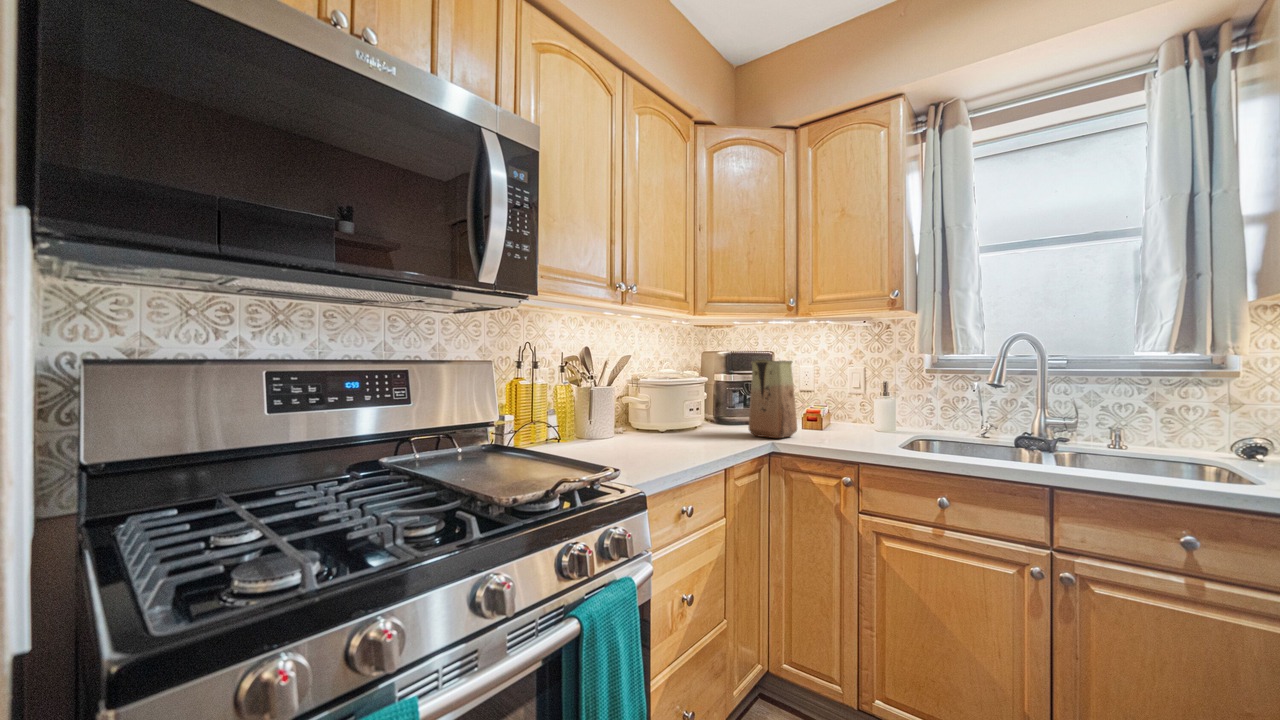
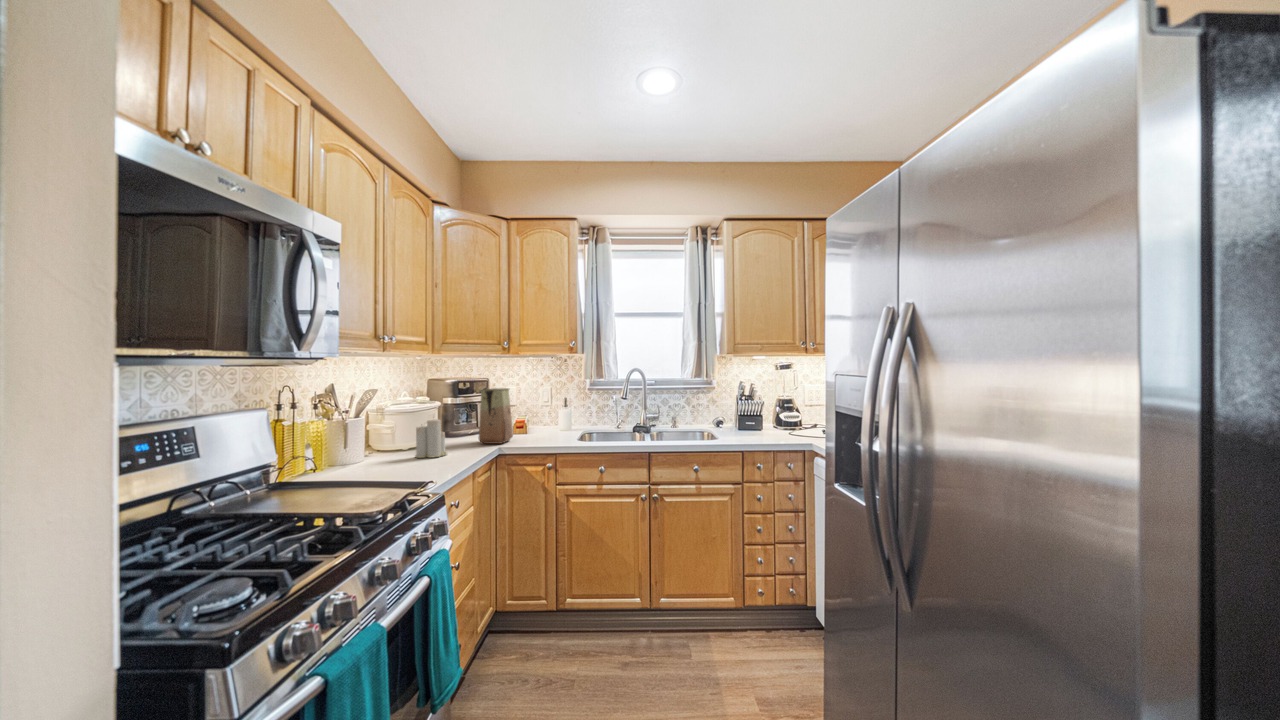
candle: none [663,389,701,444] -> present [415,419,447,458]

